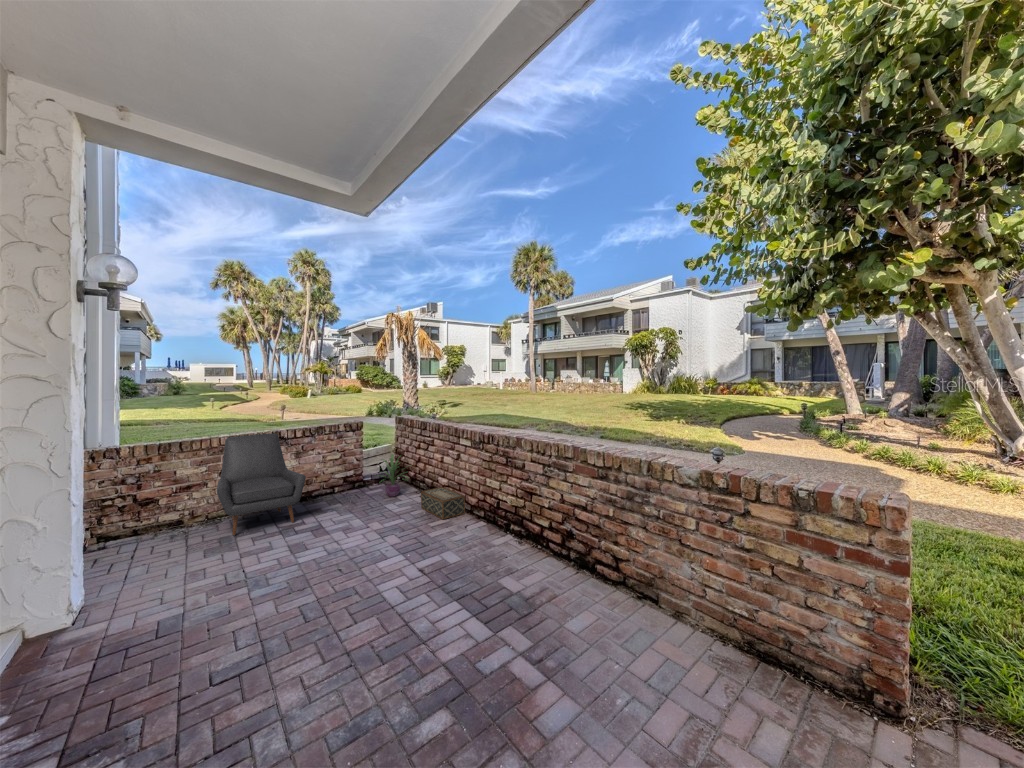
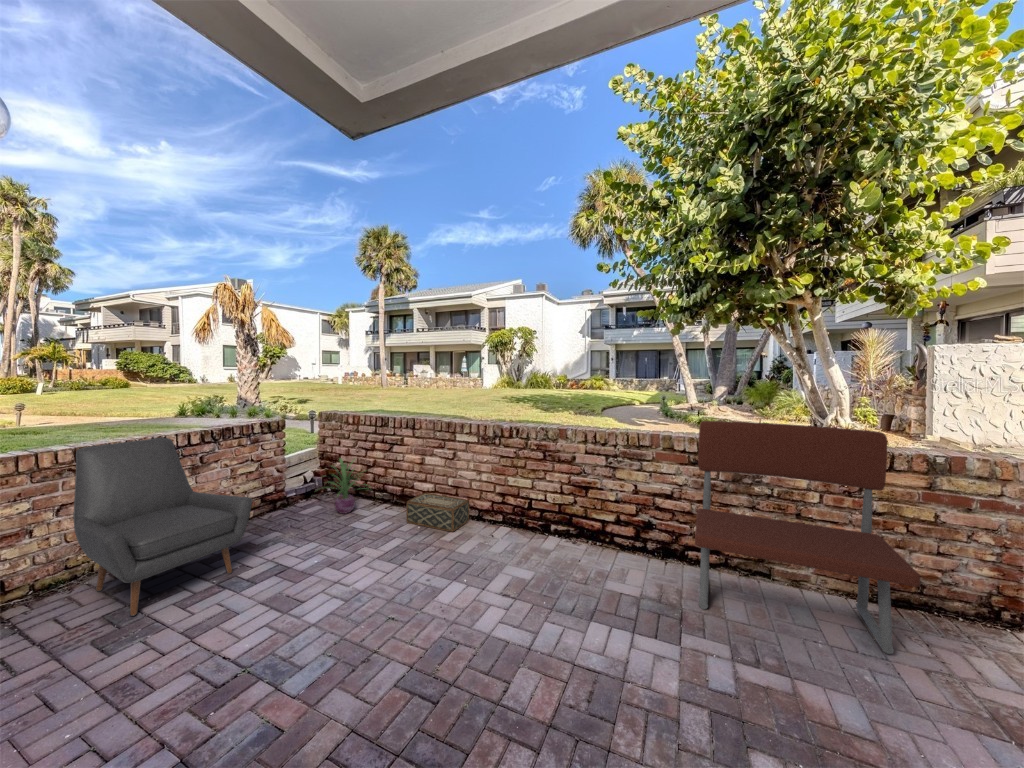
bench: none [529,437,722,686] -> present [695,421,920,654]

